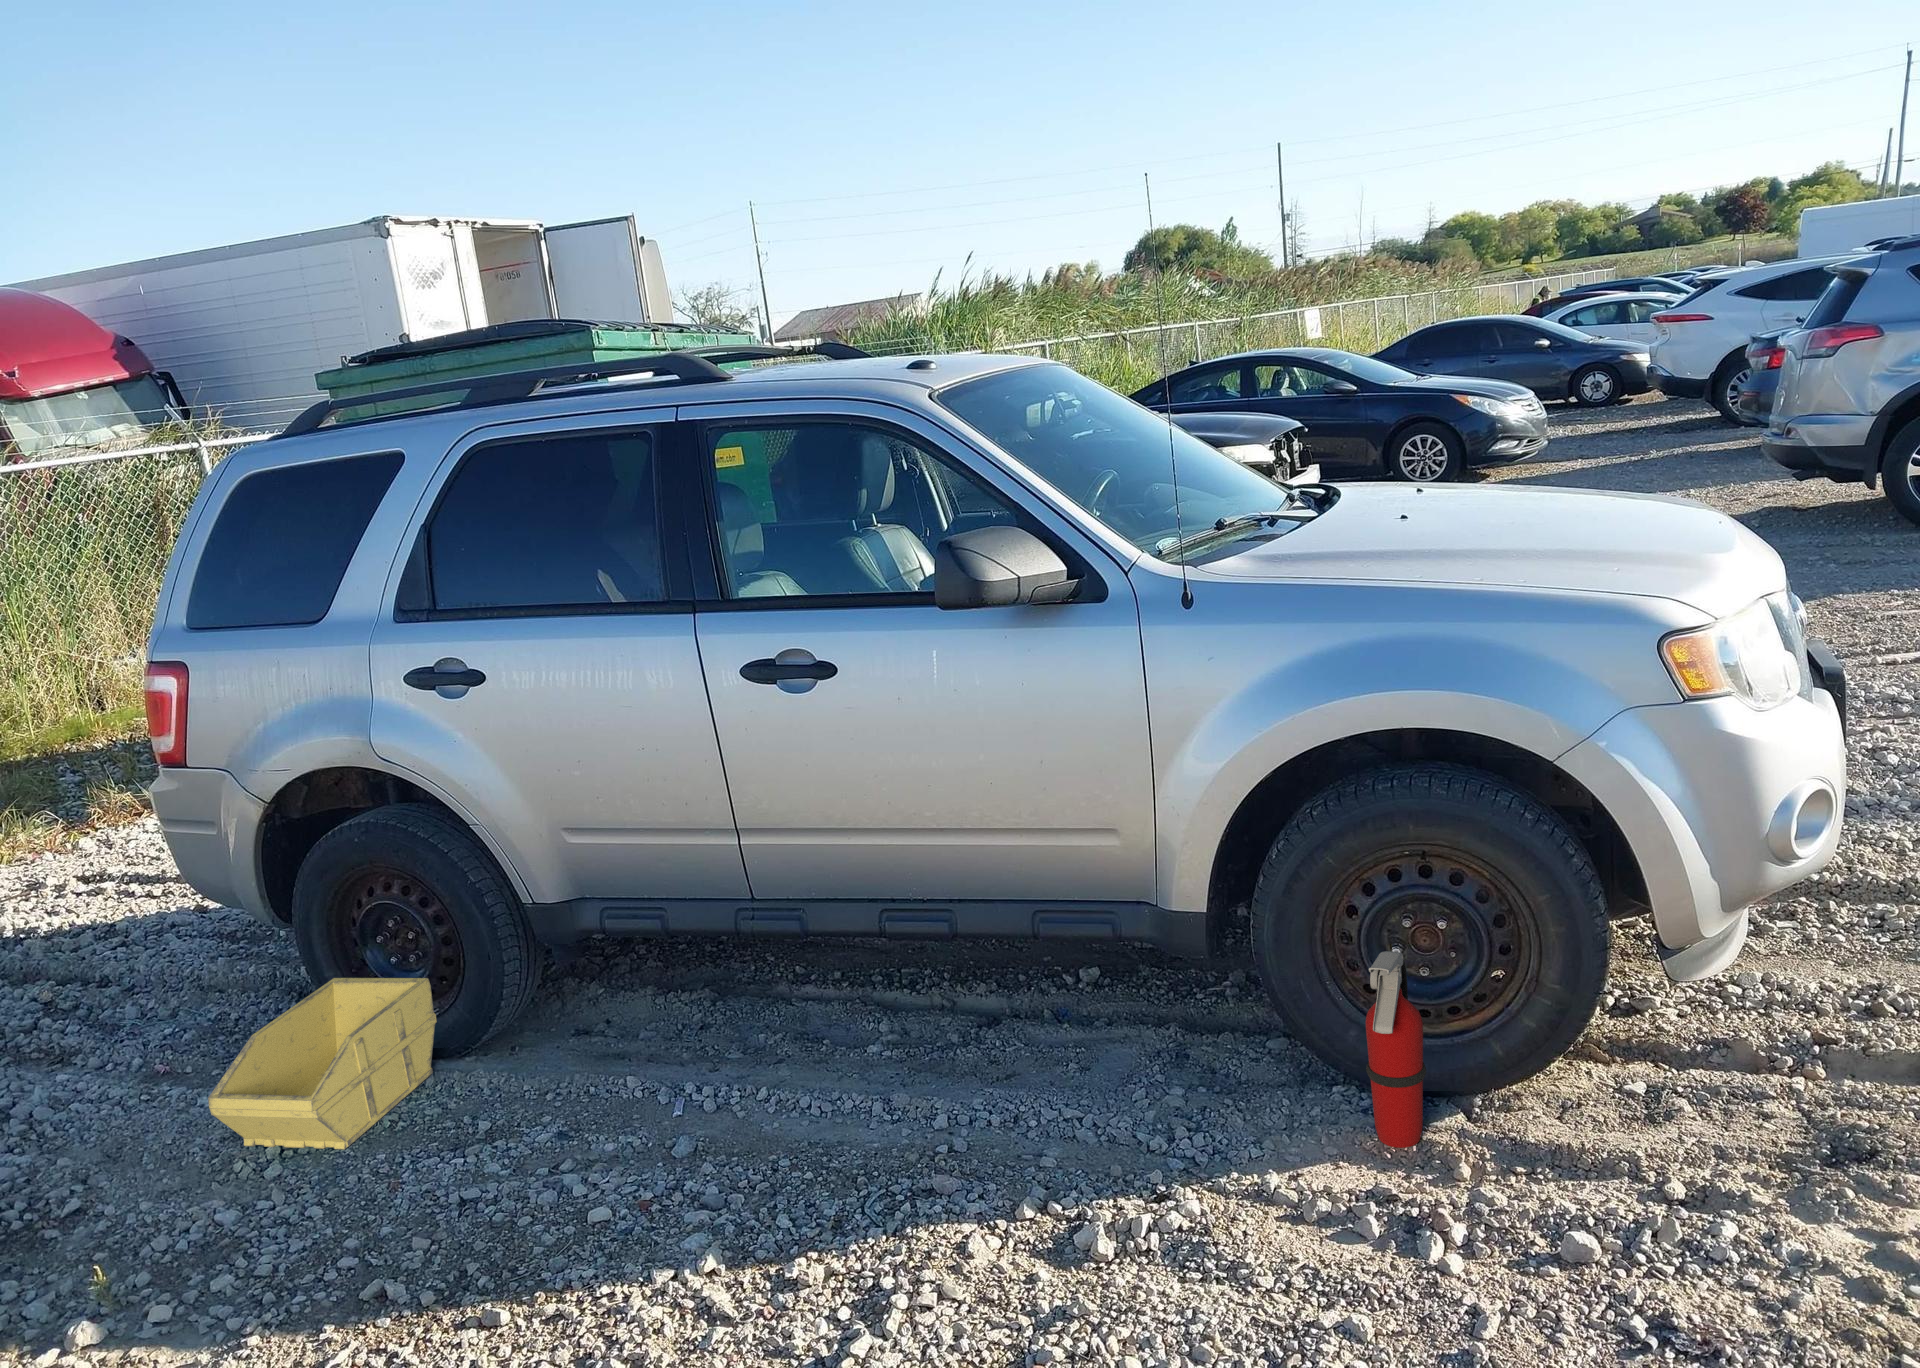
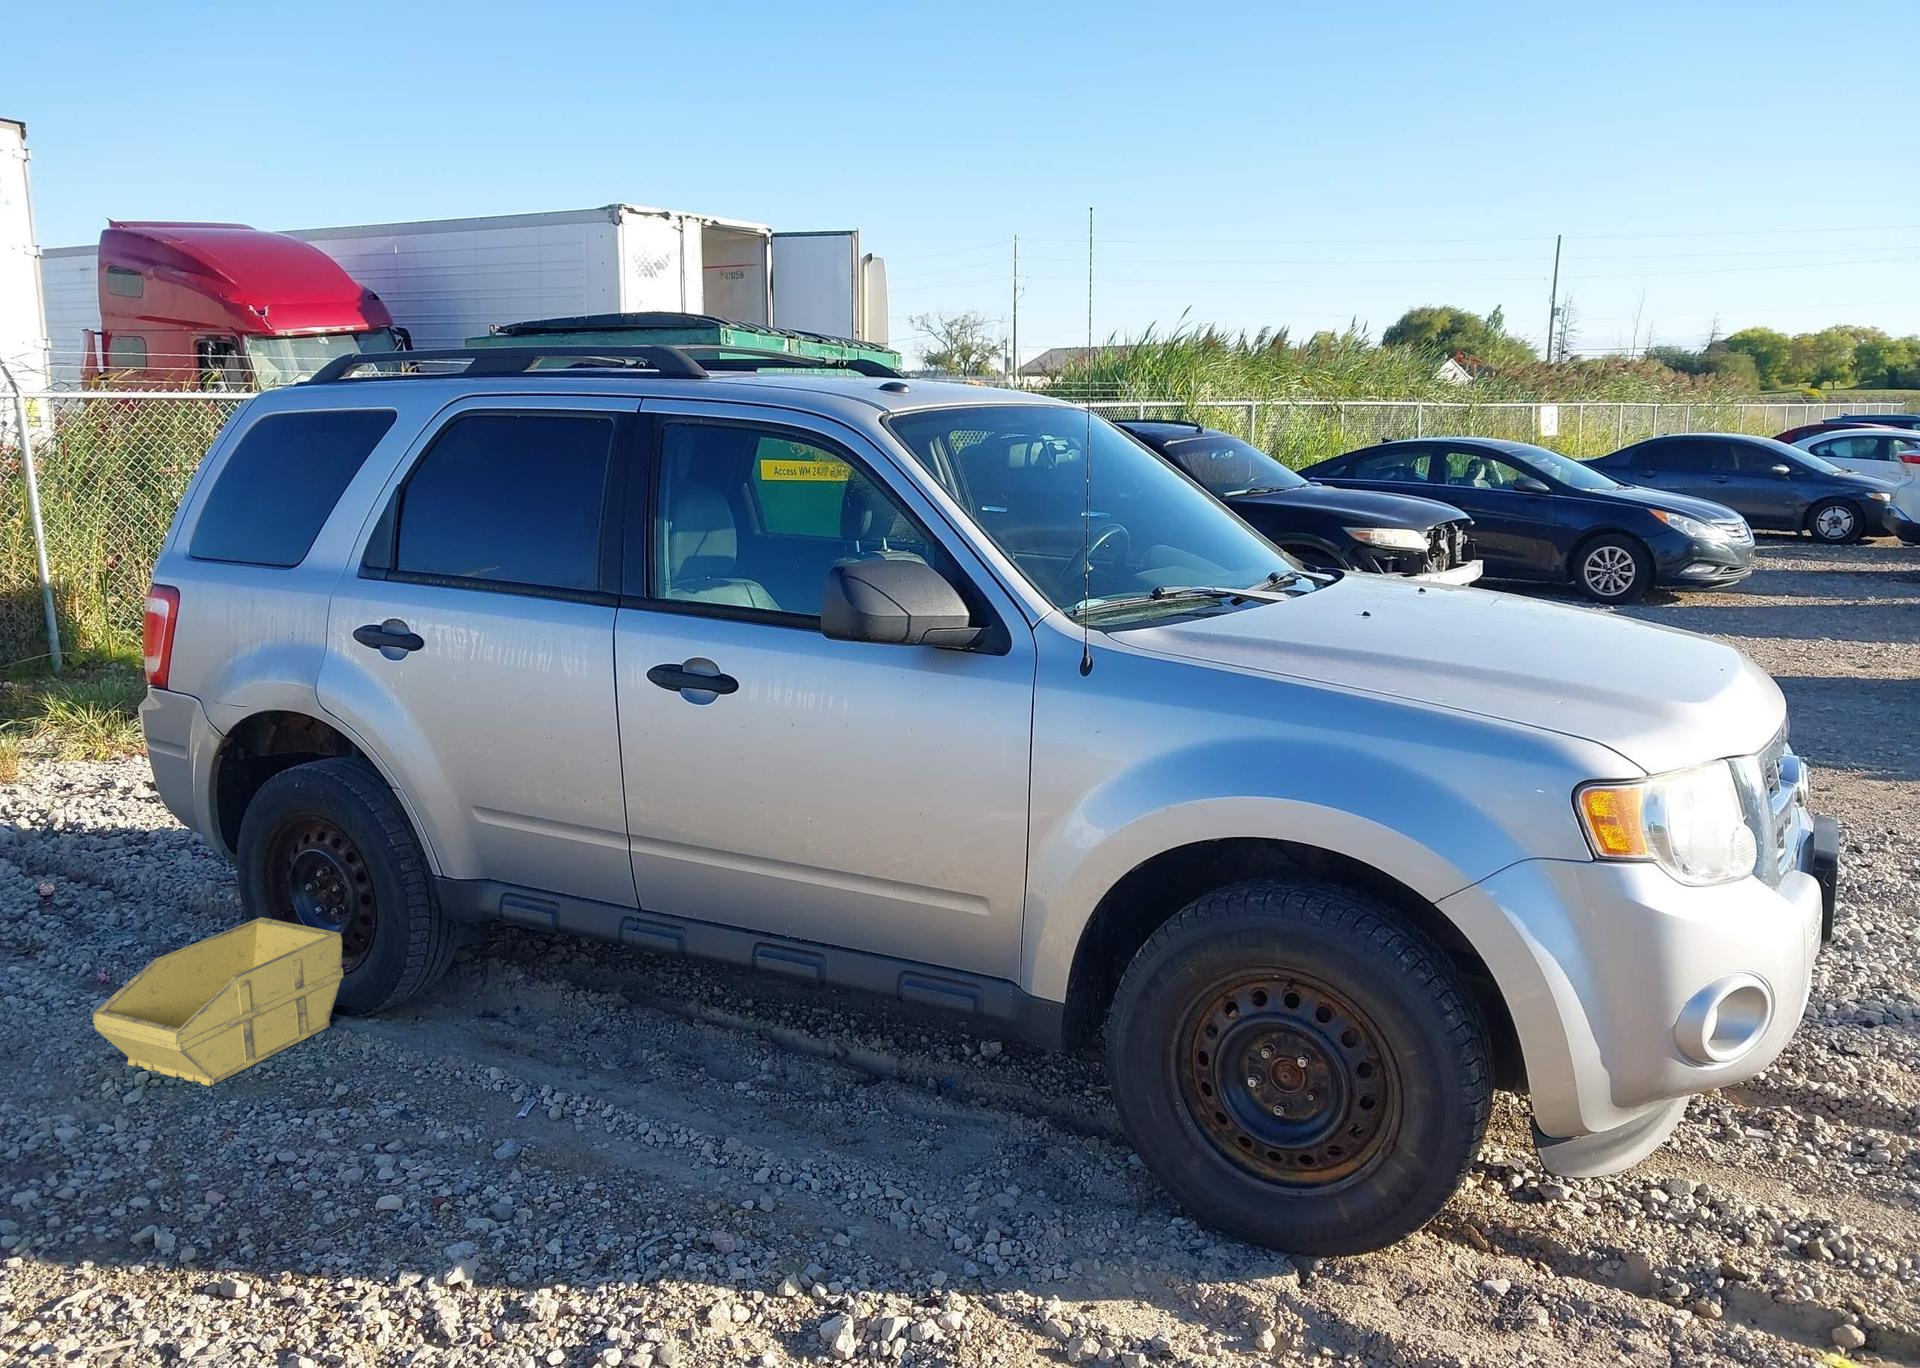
fire extinguisher: present [1365,951,1426,1148] -> none [1182,1082,1248,1301]

